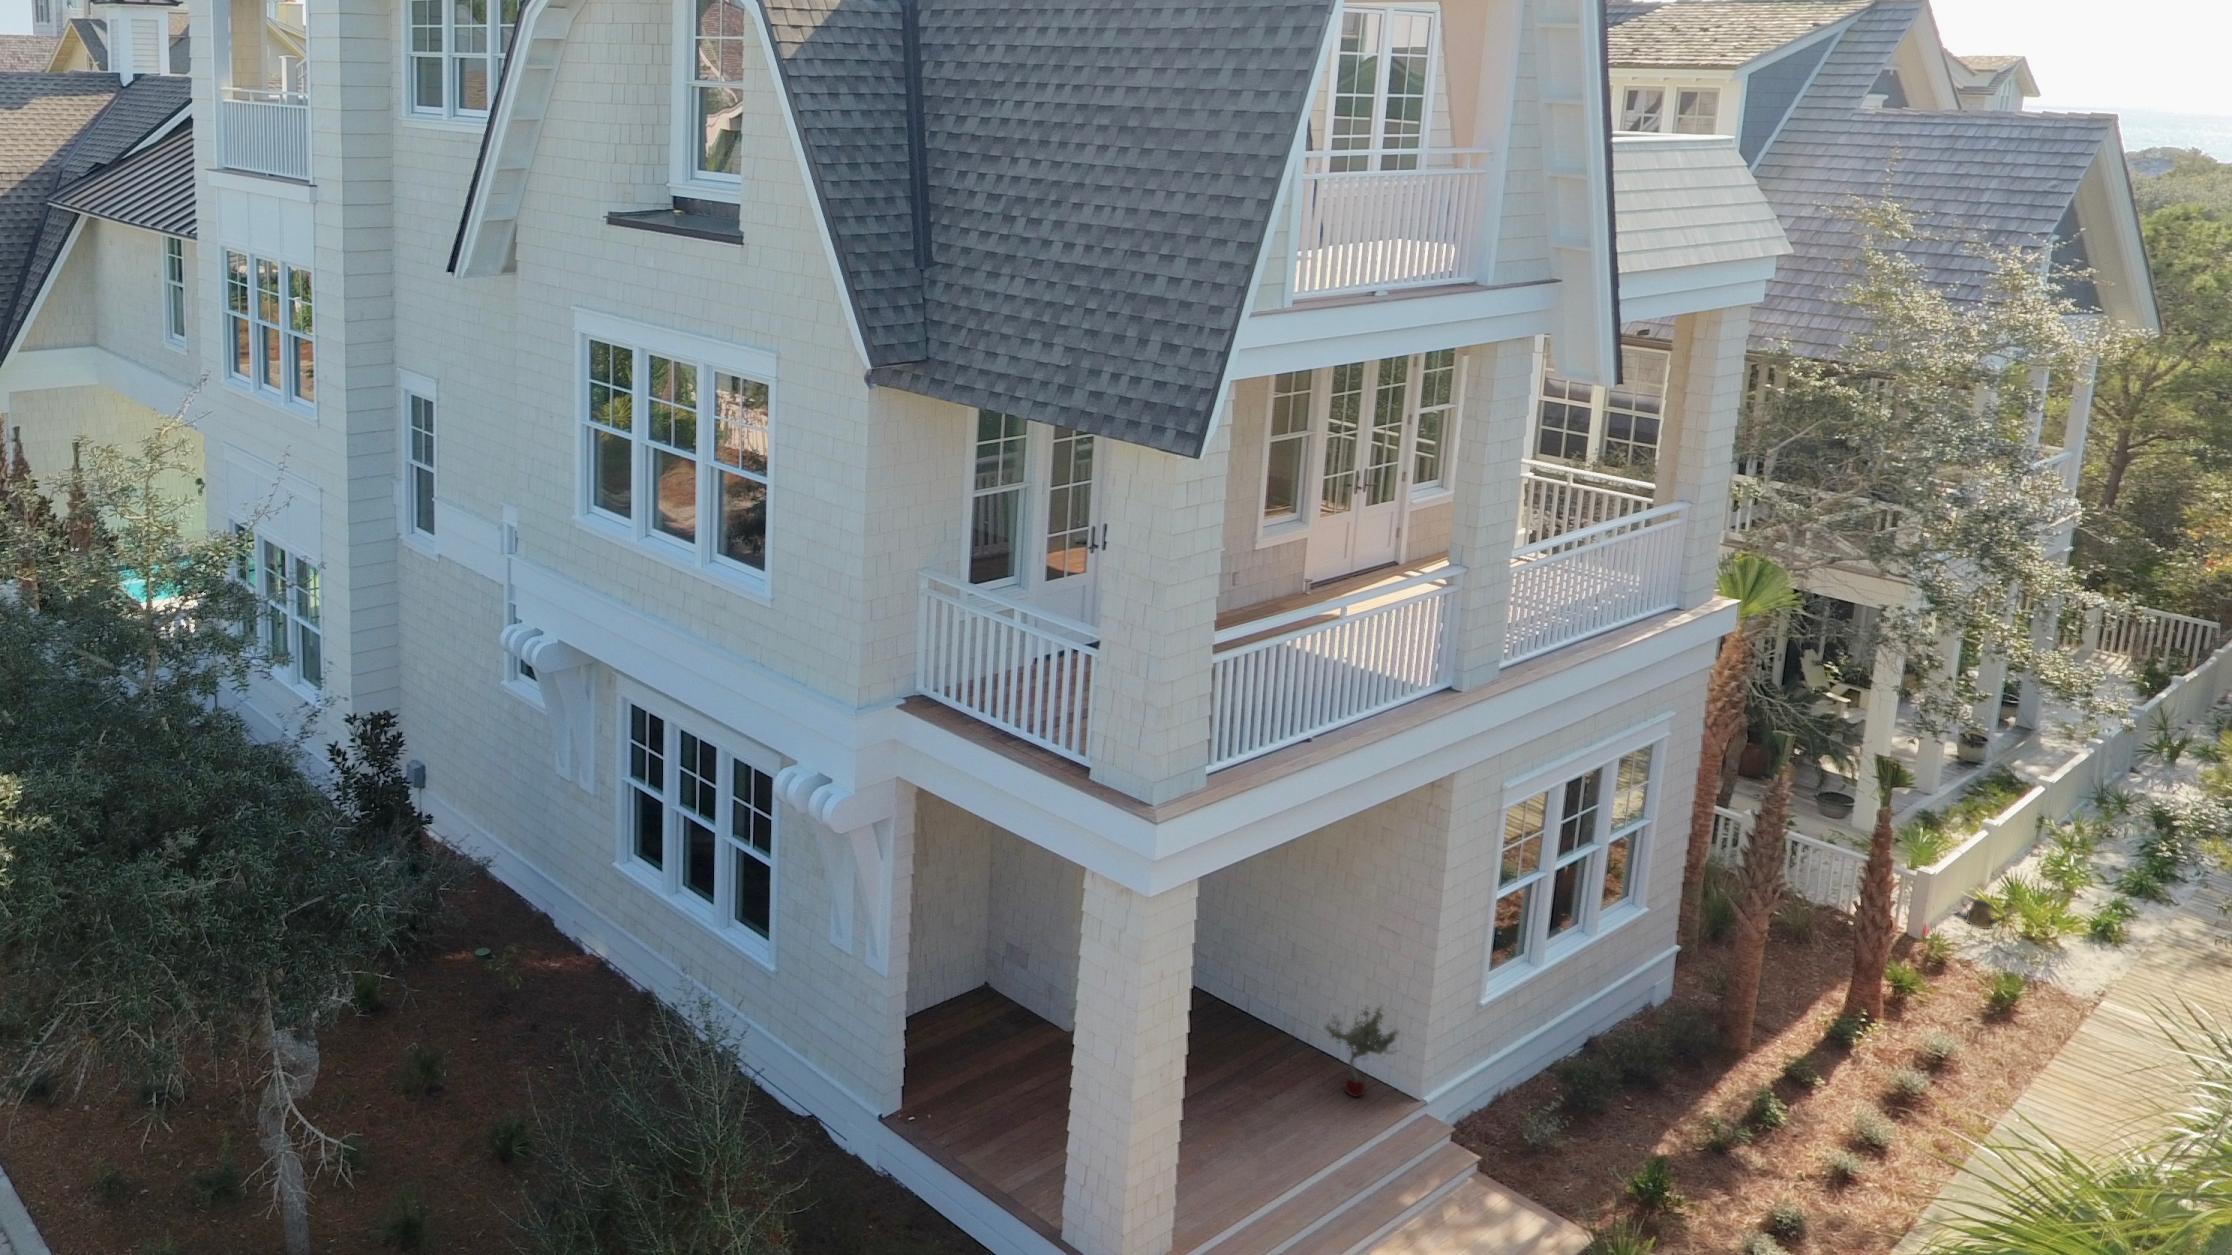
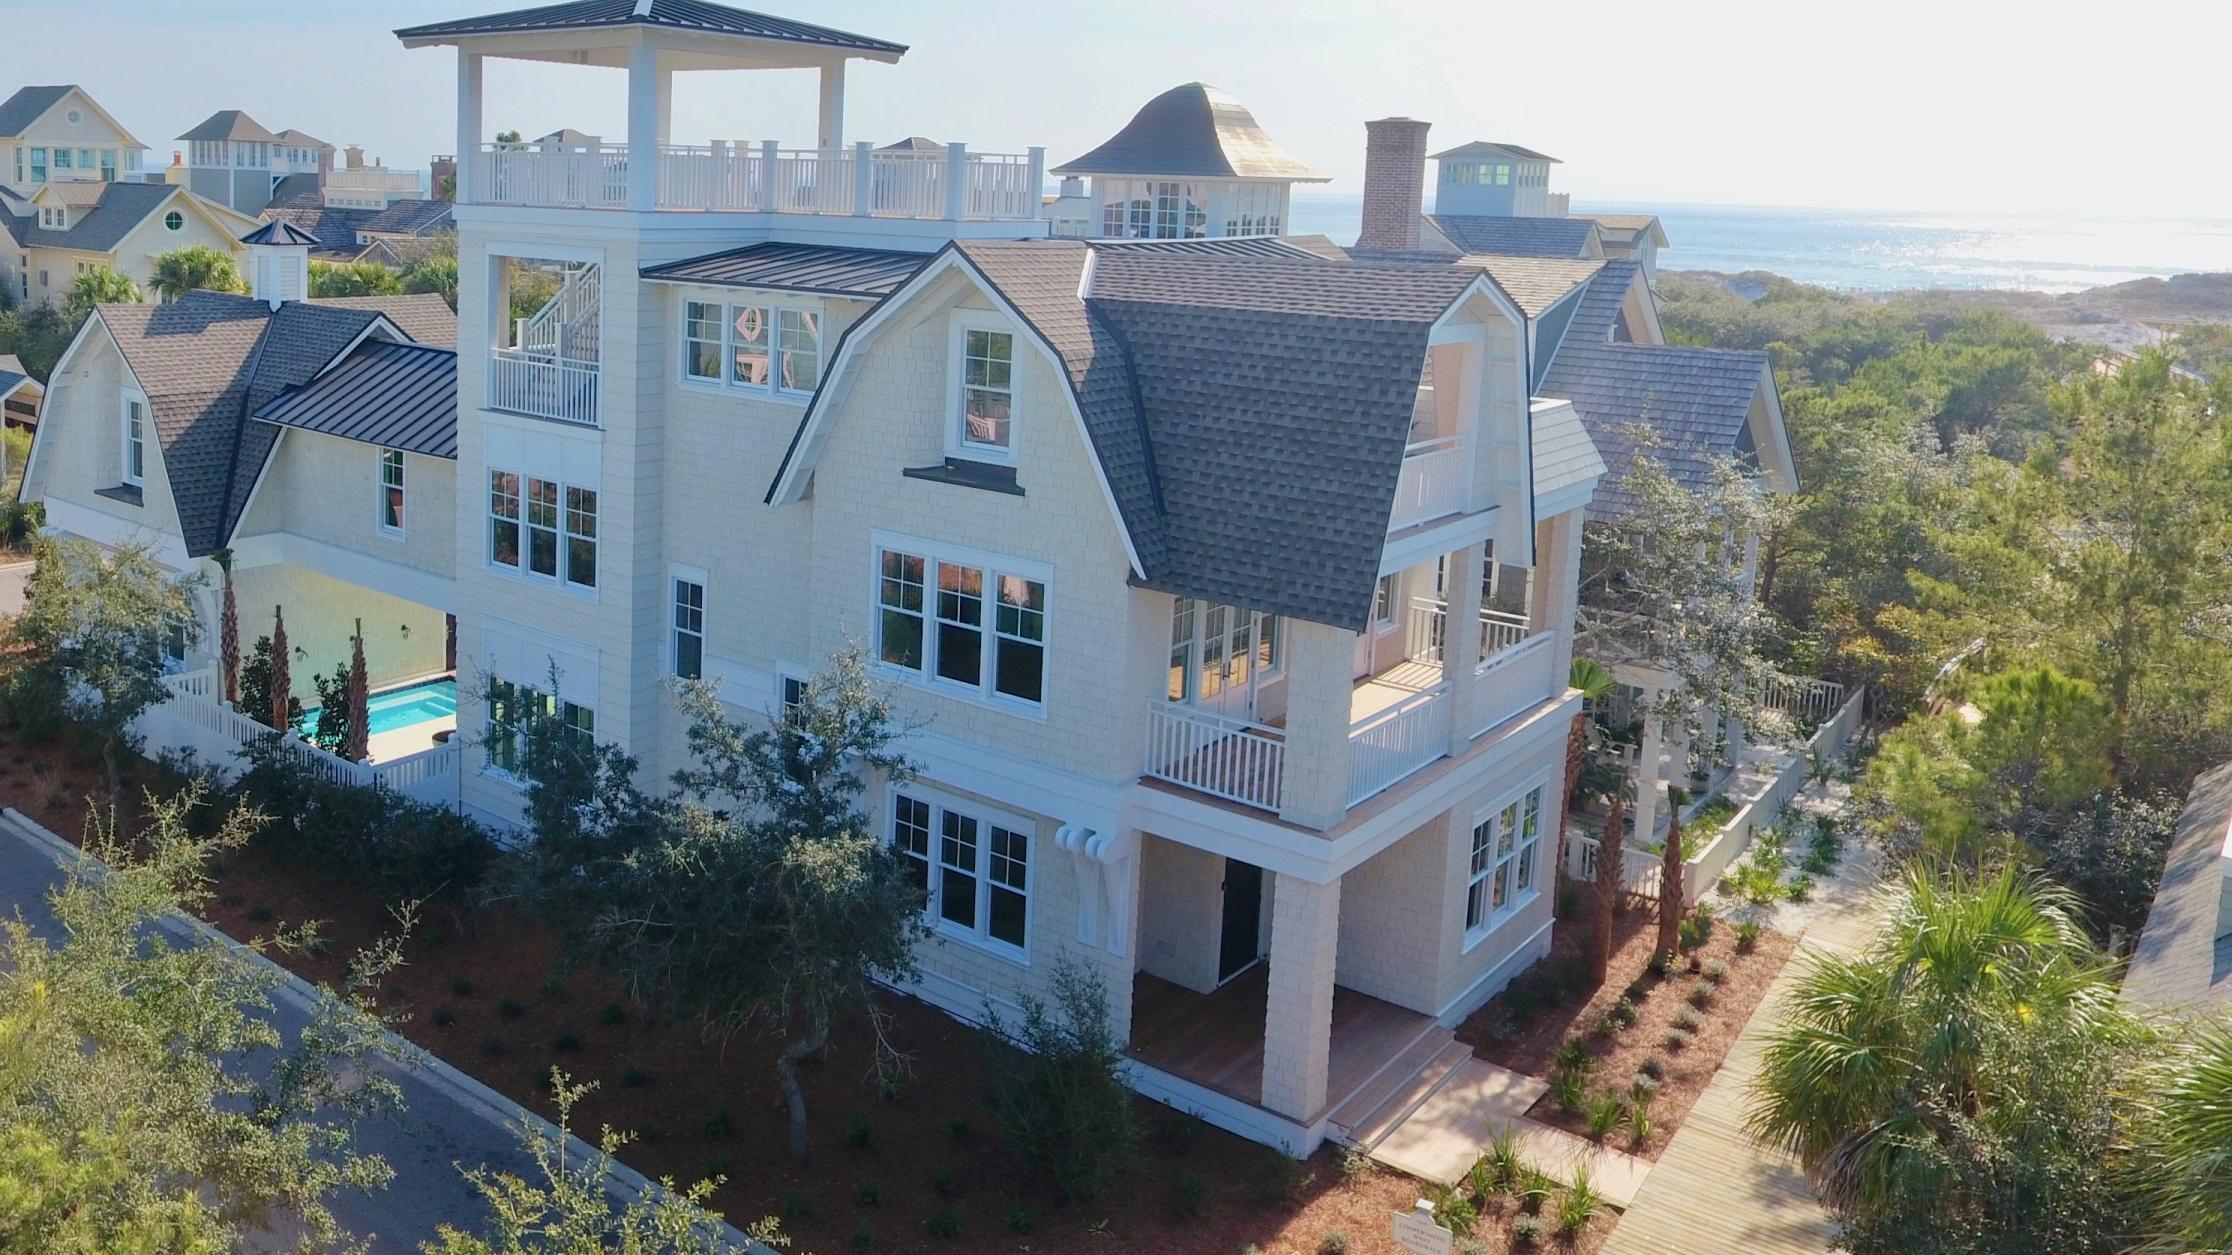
potted tree: present [1326,1008,1398,1097] -> present [1681,916,1715,972]

